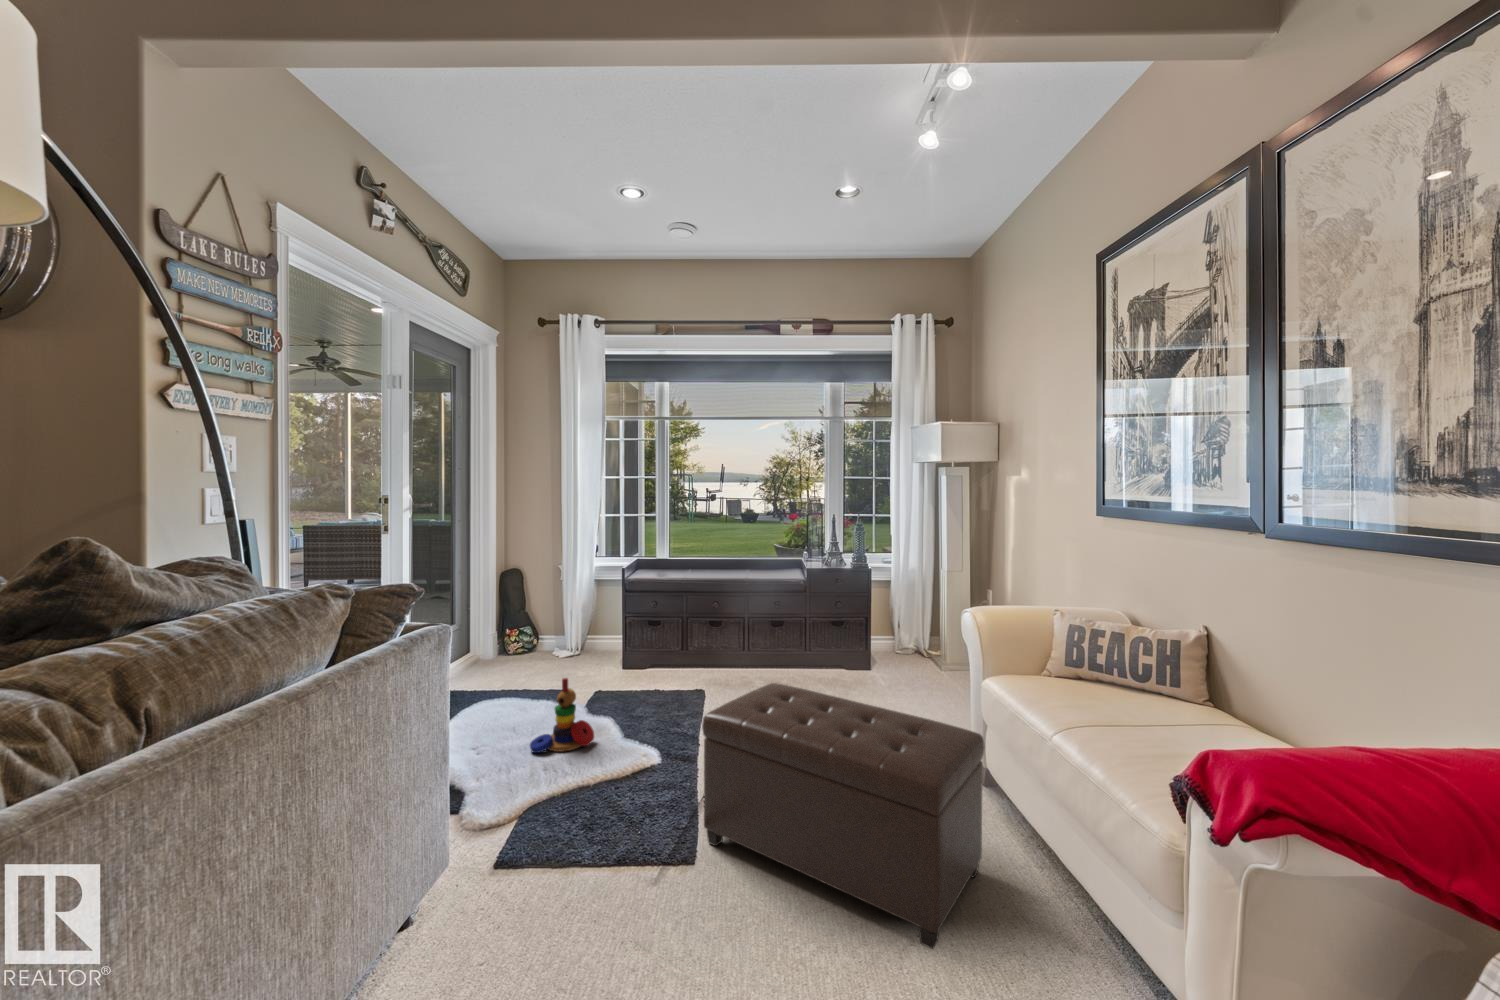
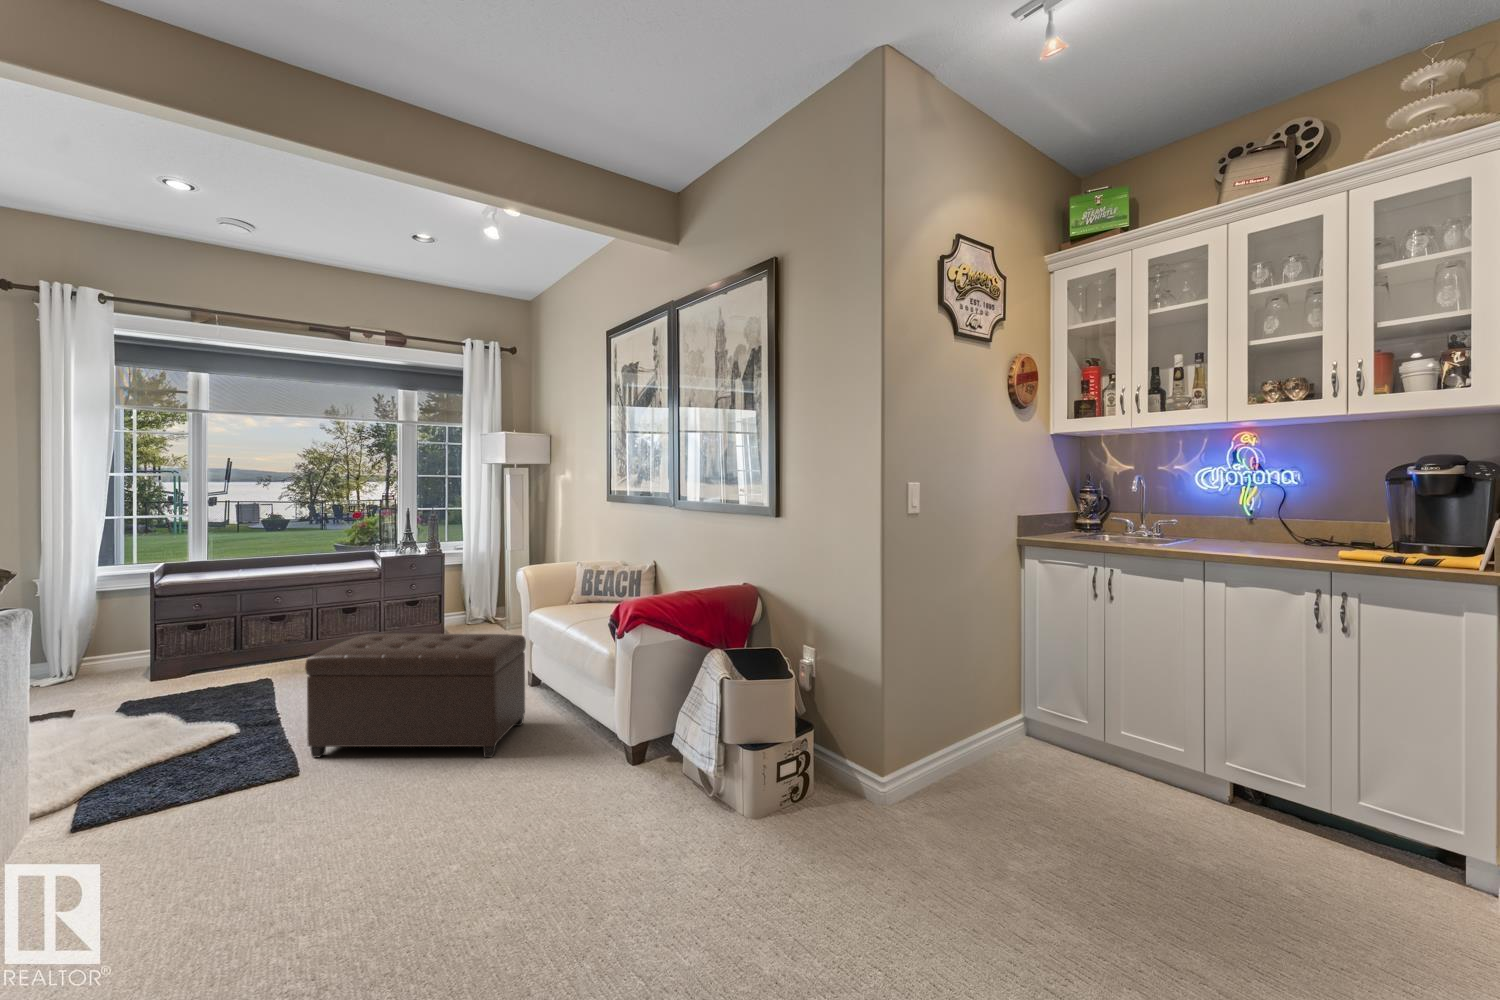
stacking toy: present [530,678,594,753] -> none [69,671,156,749]

